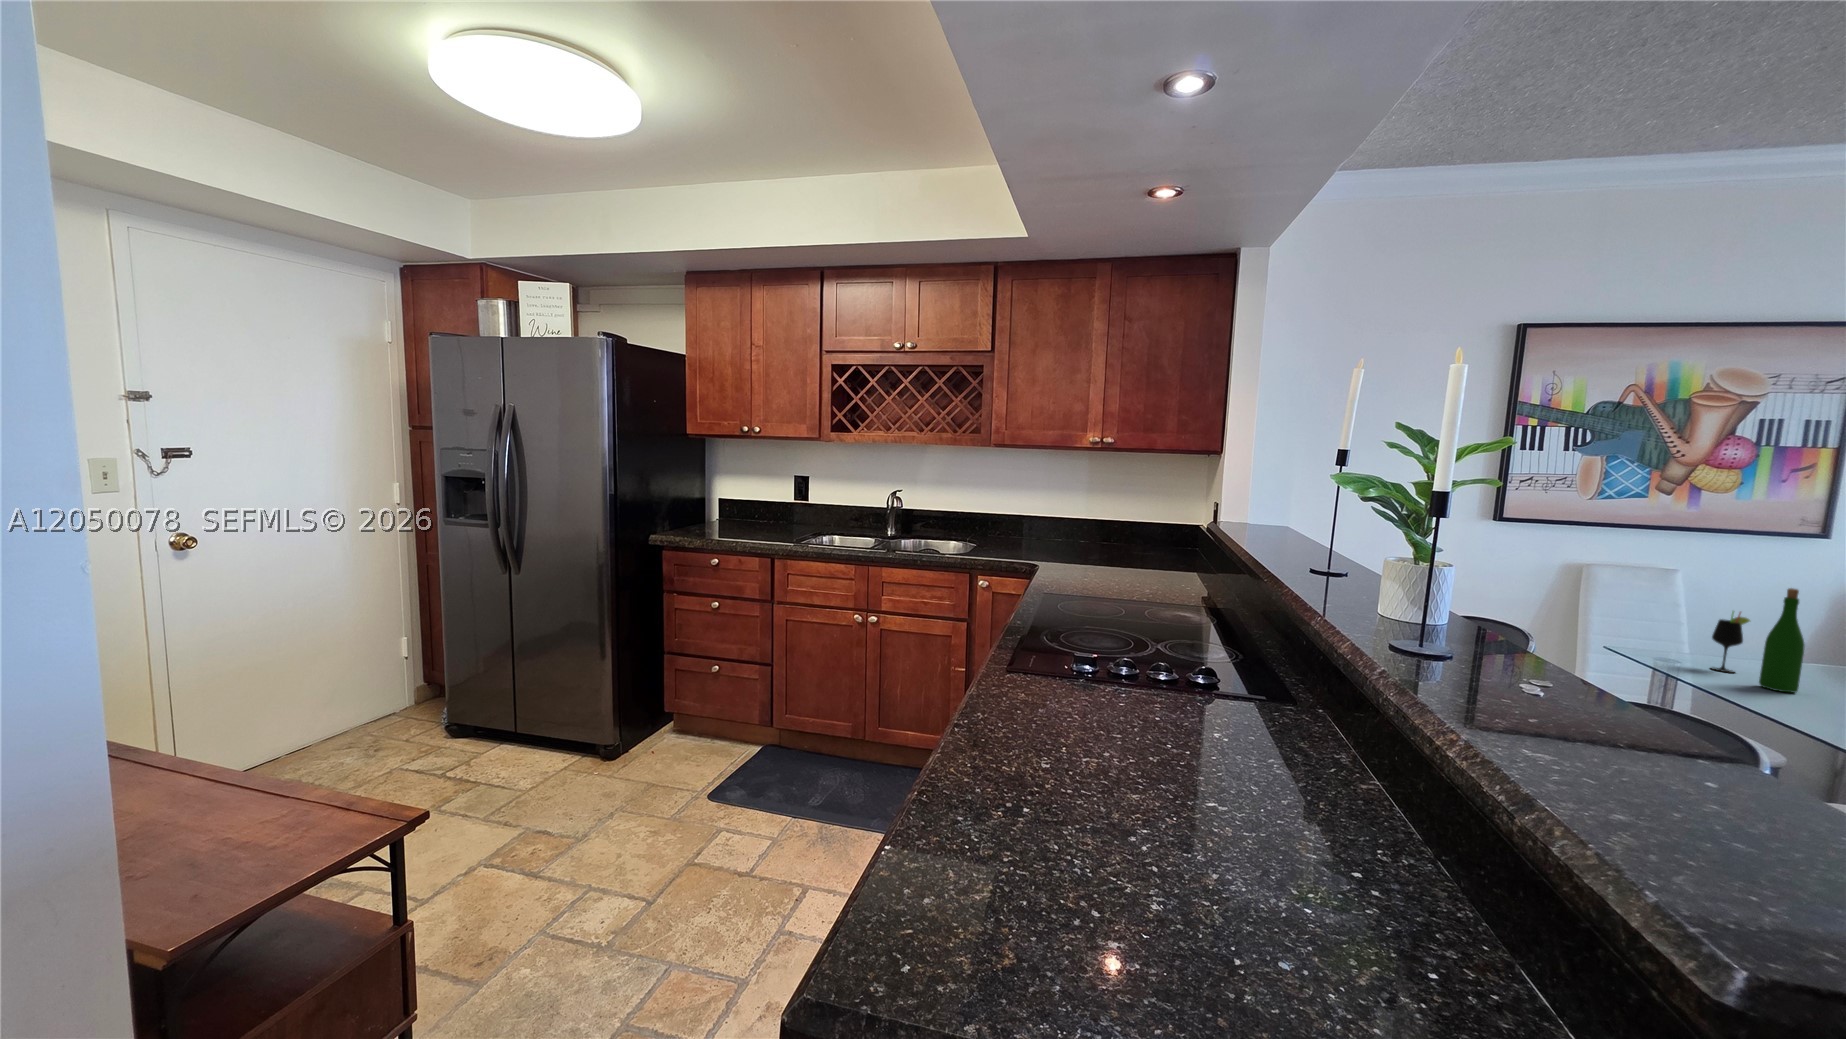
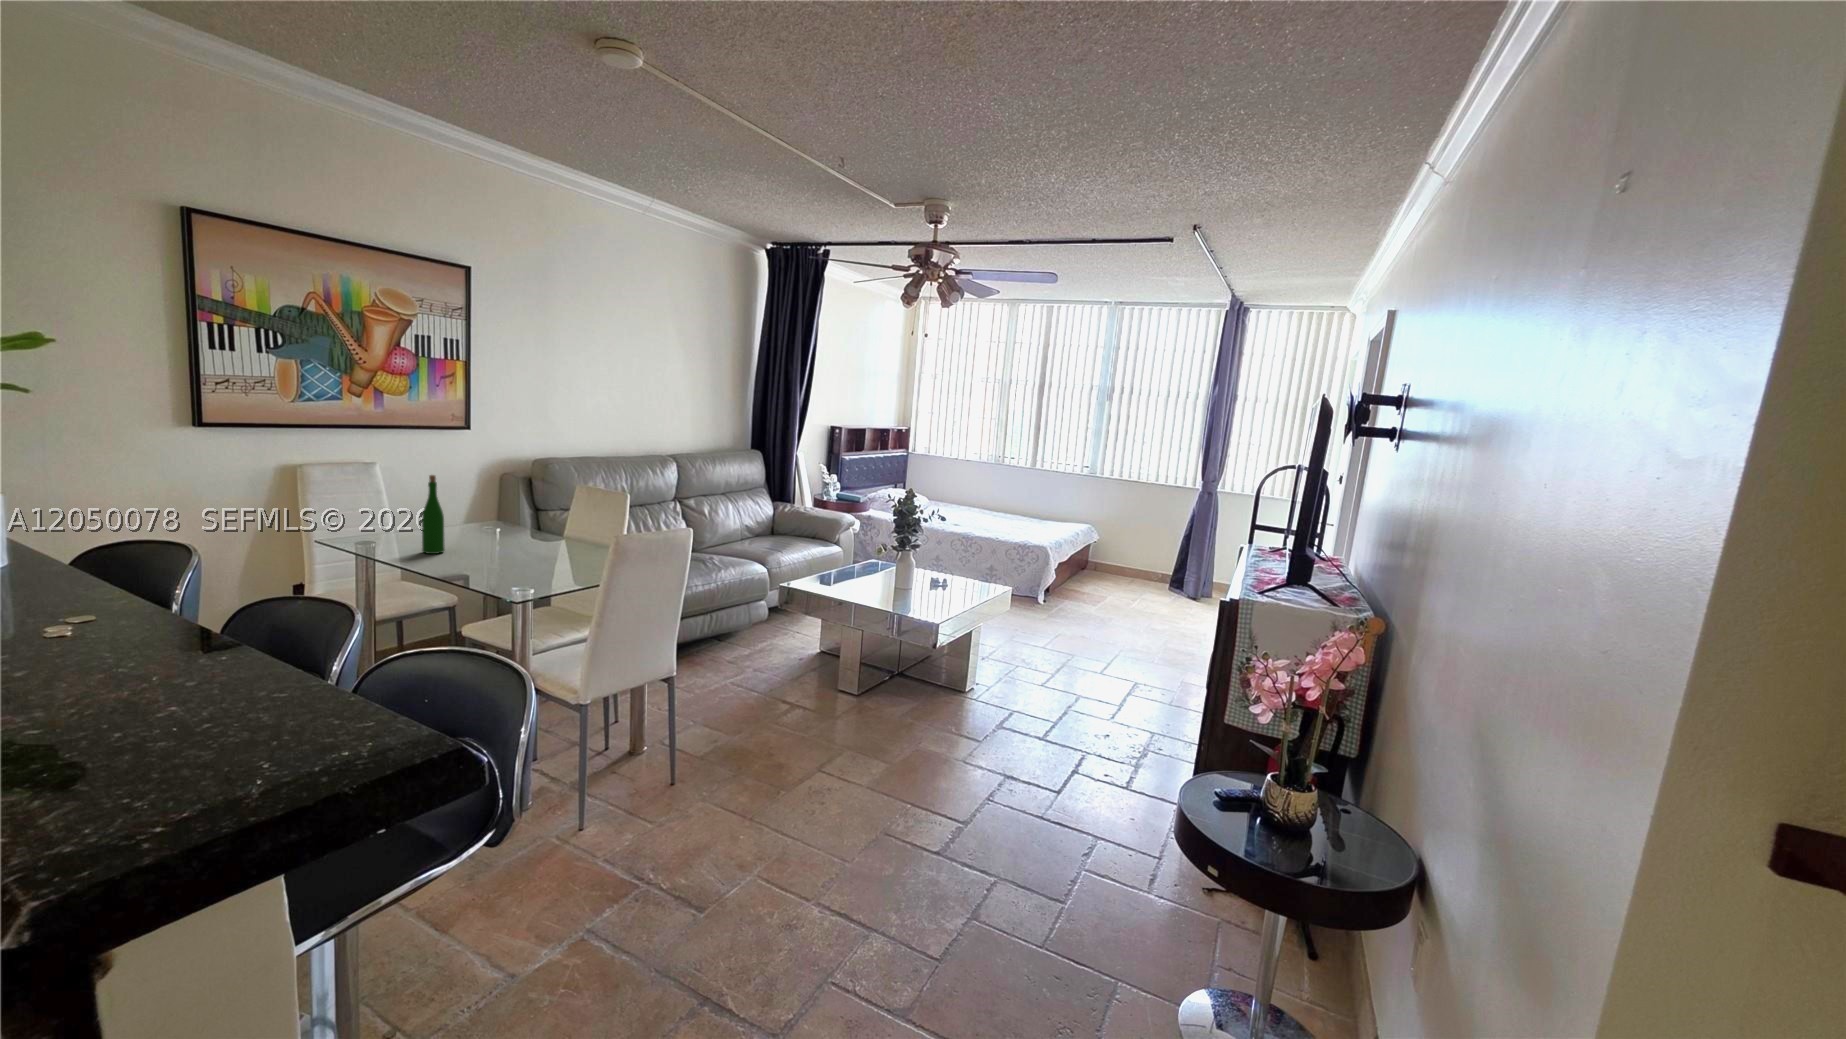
wine glass: present [1712,612,1750,673] -> none [393,496,415,546]

